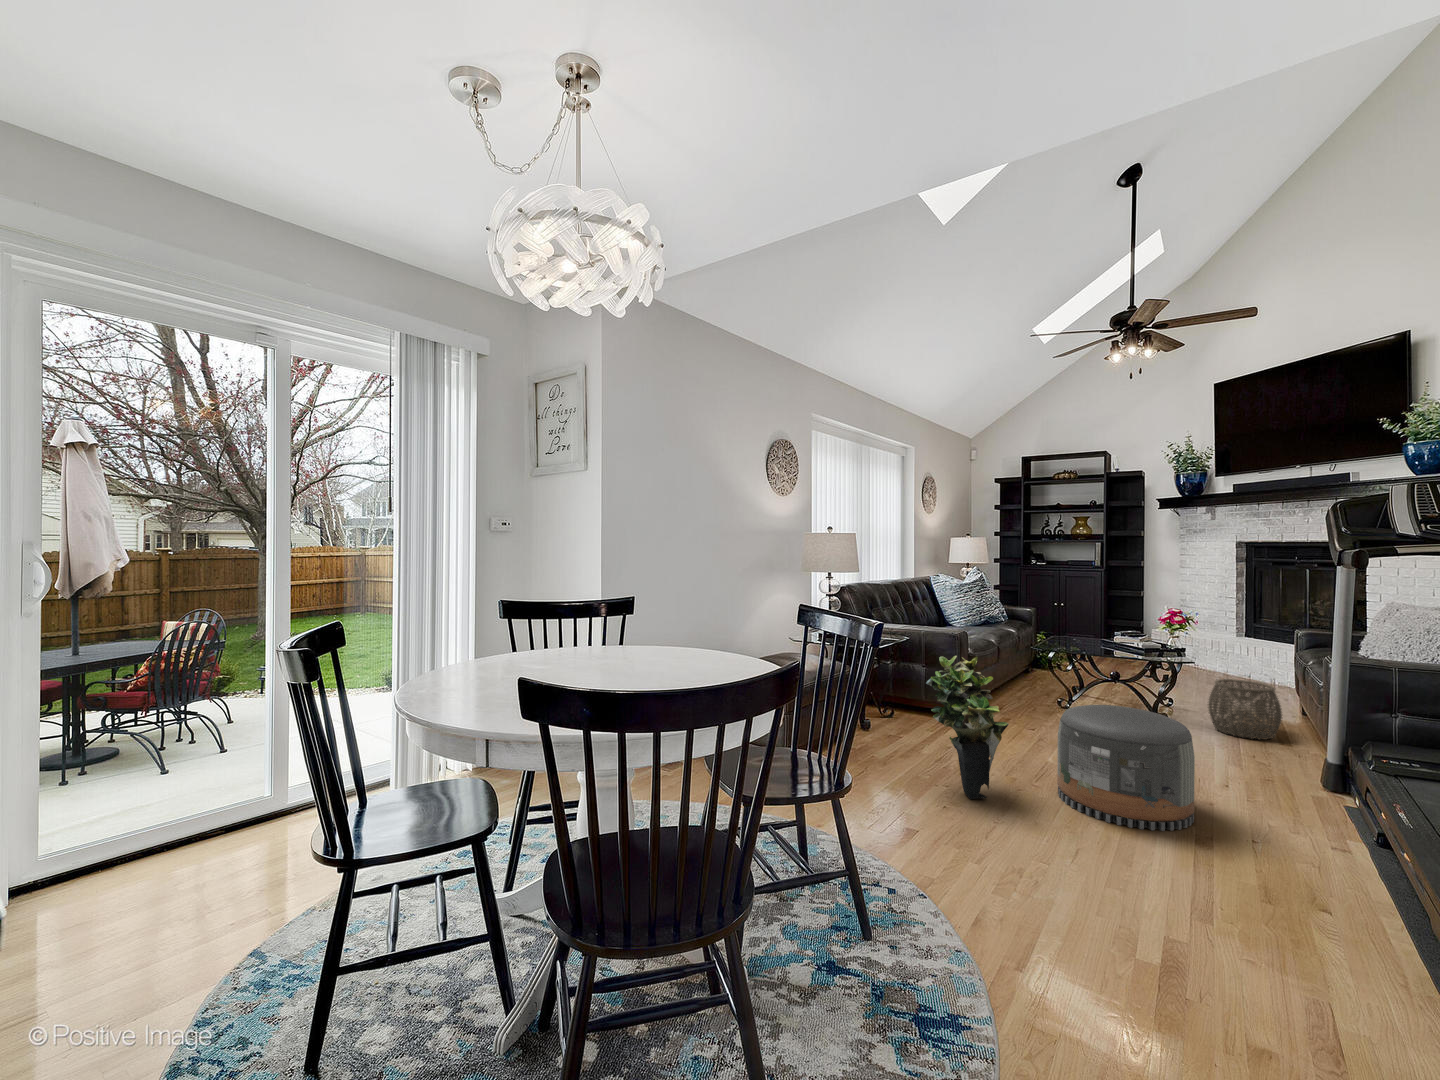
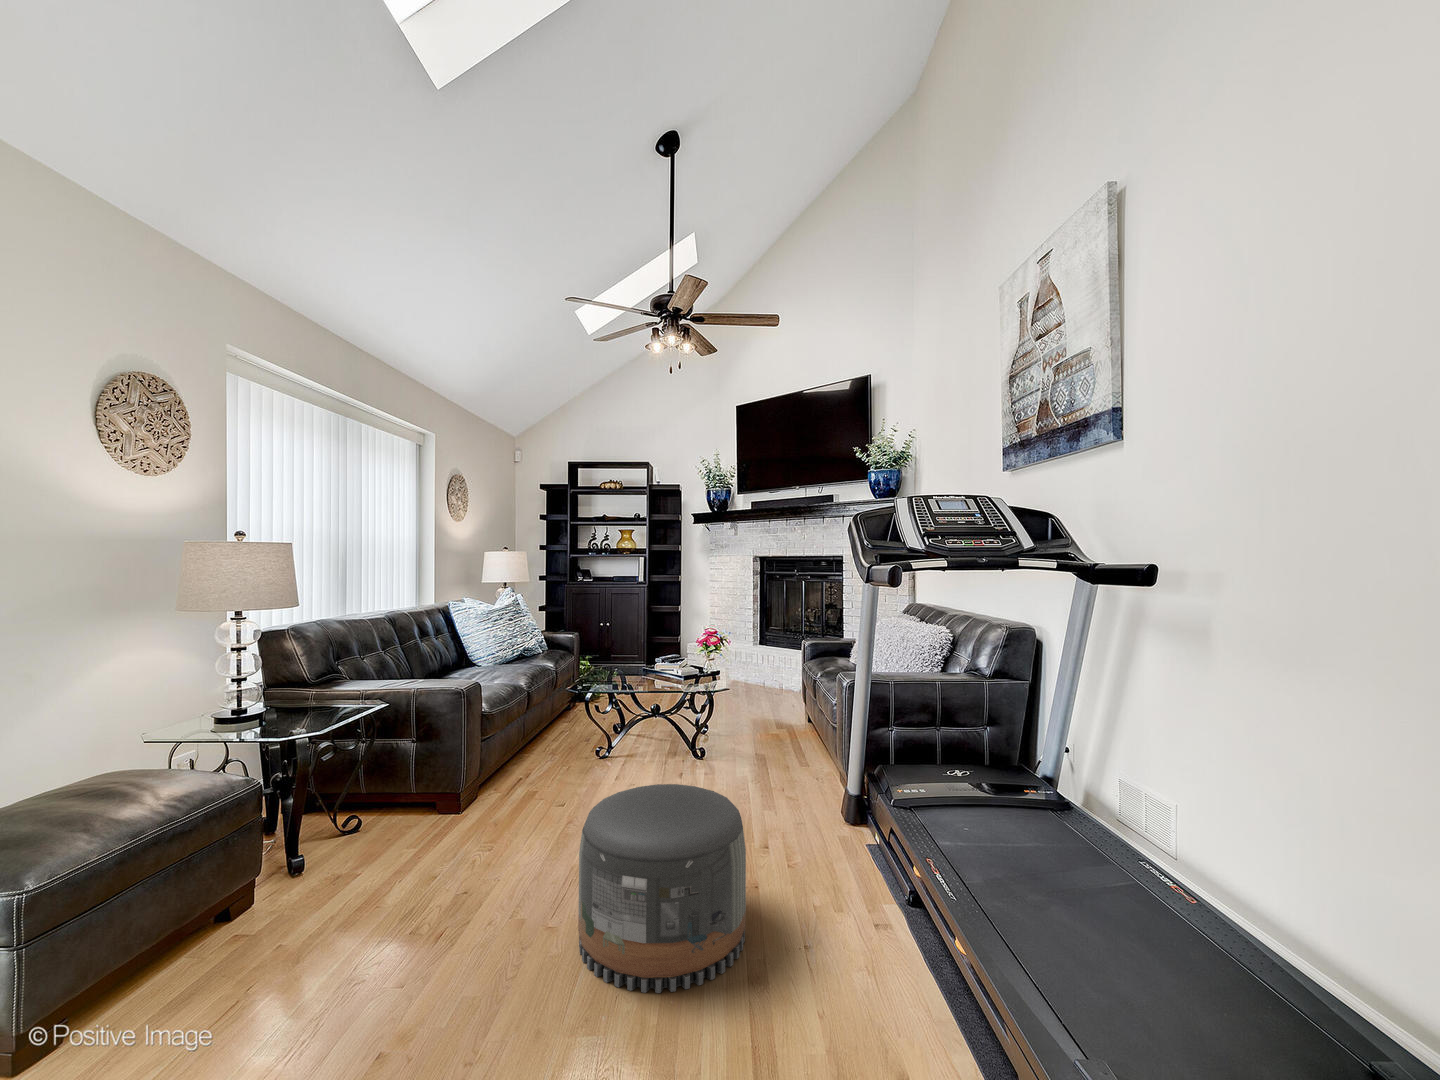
potted plant: present [926,656,1009,799] -> none [354,750,504,1028]
woven basket: present [1208,679,1282,739] -> none [740,700,800,764]

